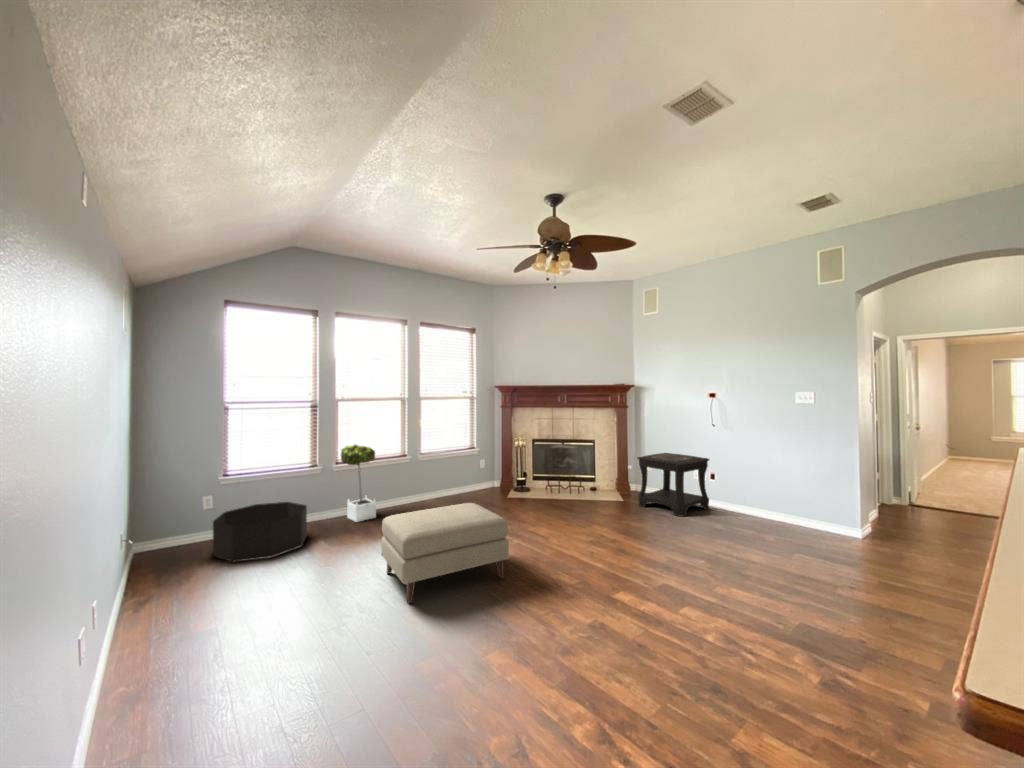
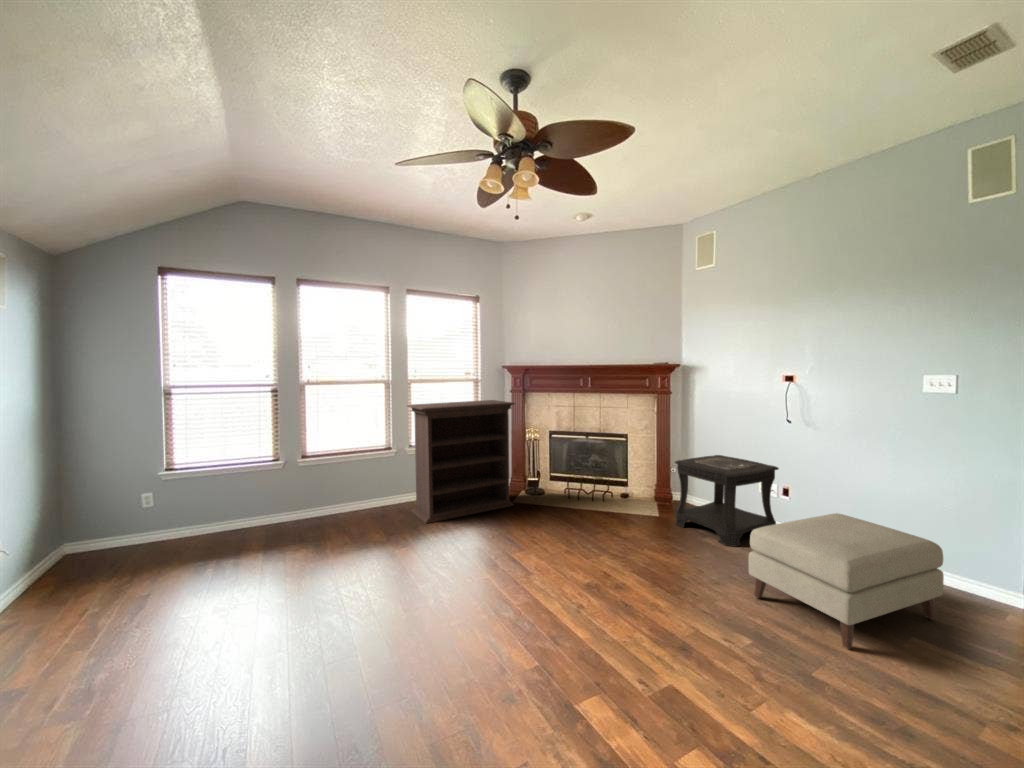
bookshelf: none [424,414,511,515] -> present [407,400,515,523]
potted tree: present [341,445,376,522] -> none [303,436,346,527]
basket: present [213,502,307,561] -> none [136,501,254,574]
ottoman: present [381,503,509,604] -> present [748,513,944,649]

